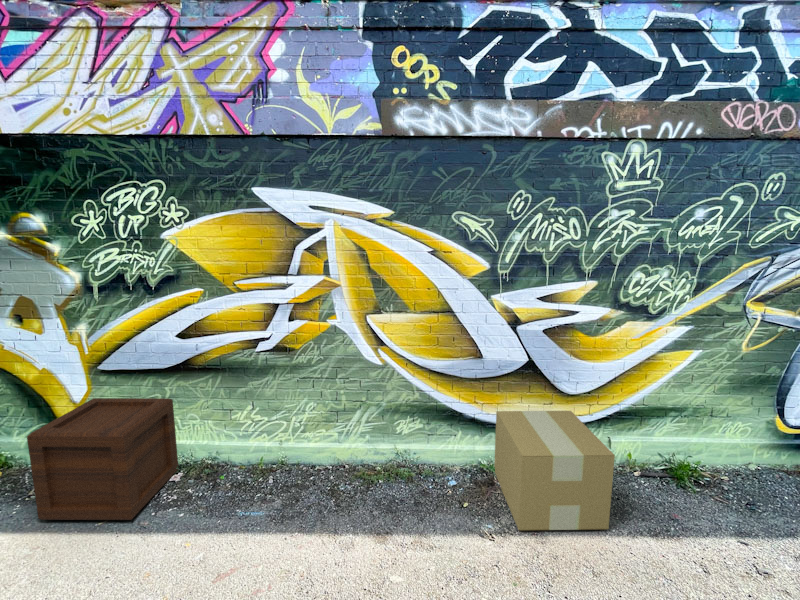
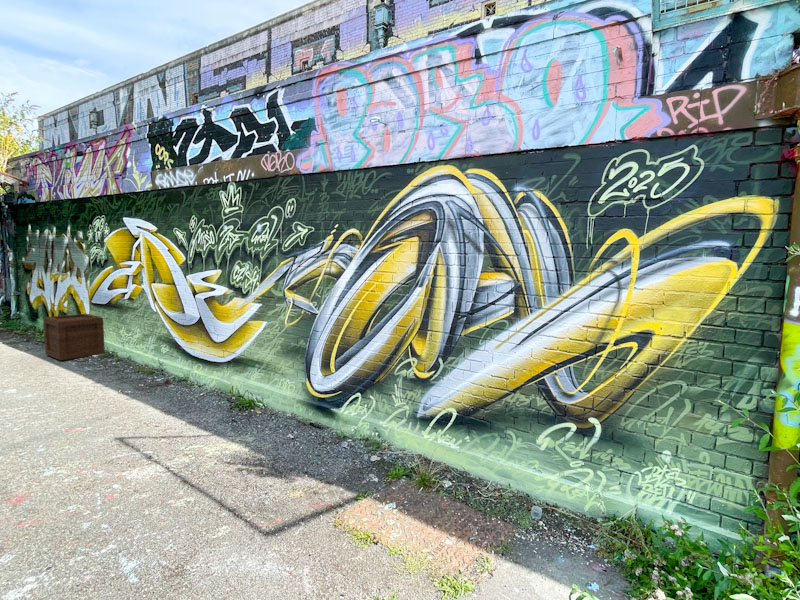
cardboard box: present [494,411,615,530] -> none [131,345,213,406]

